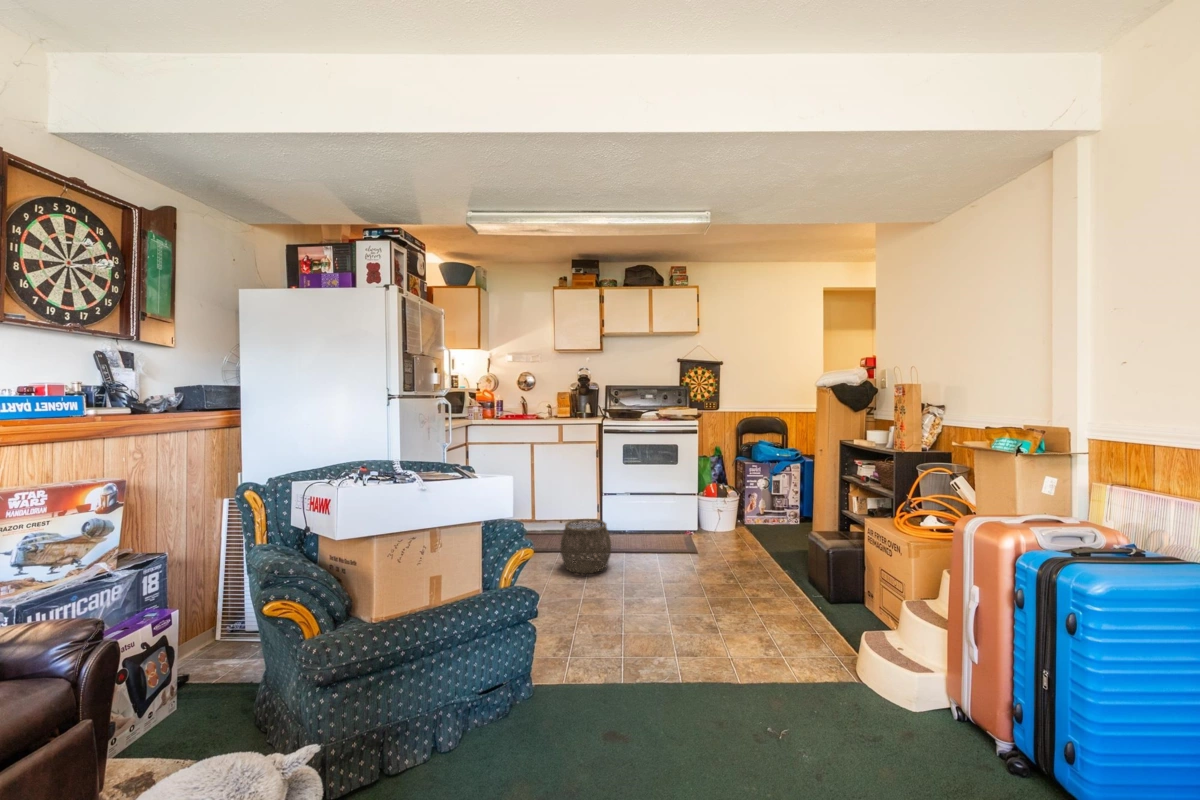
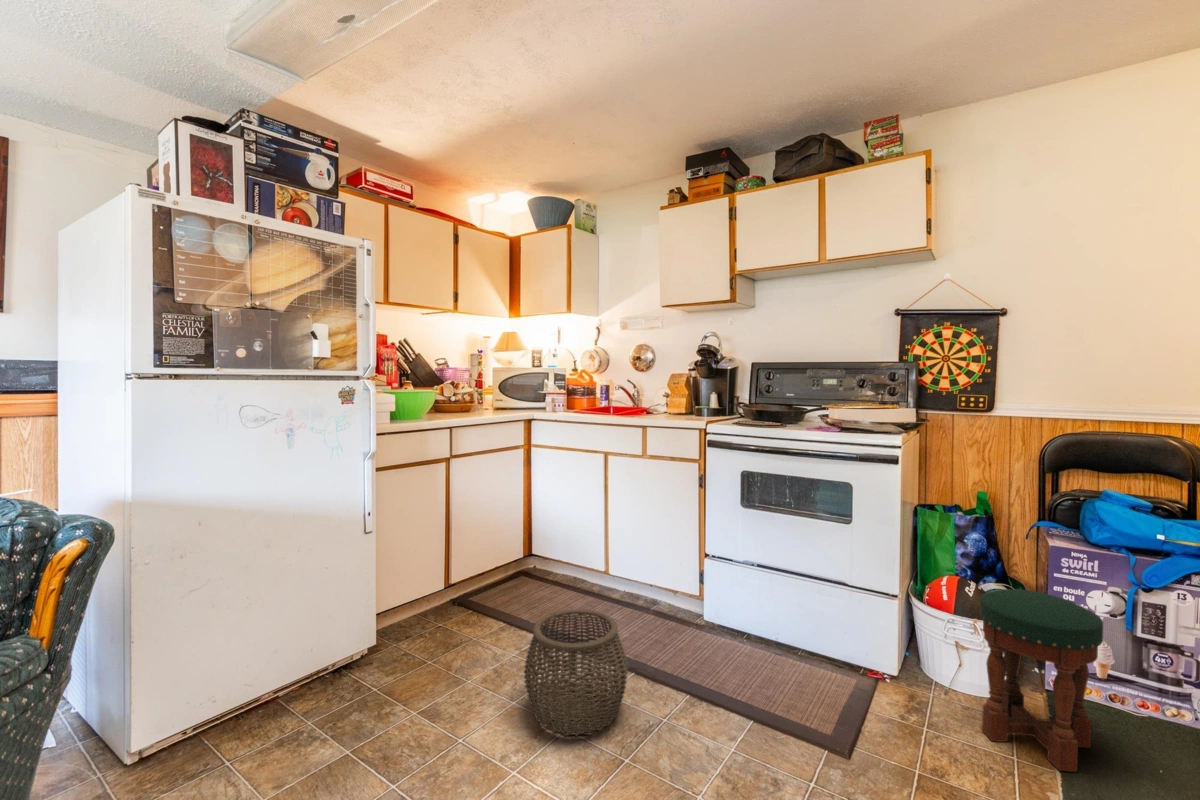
stool: none [731,481,769,543] -> present [980,589,1103,772]

